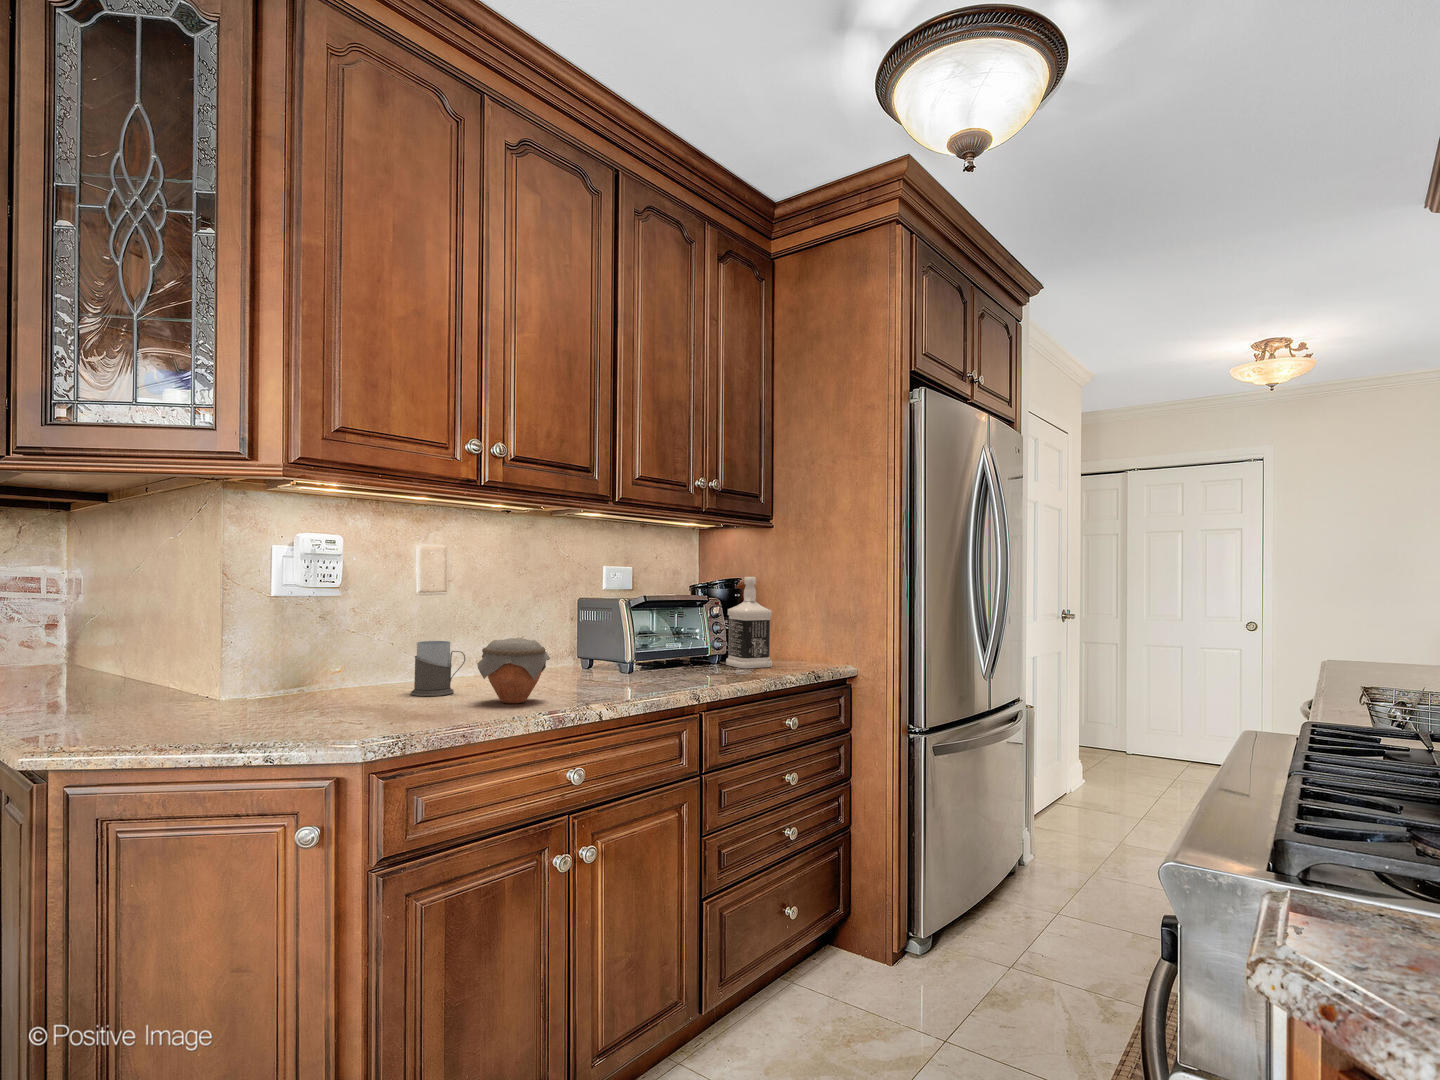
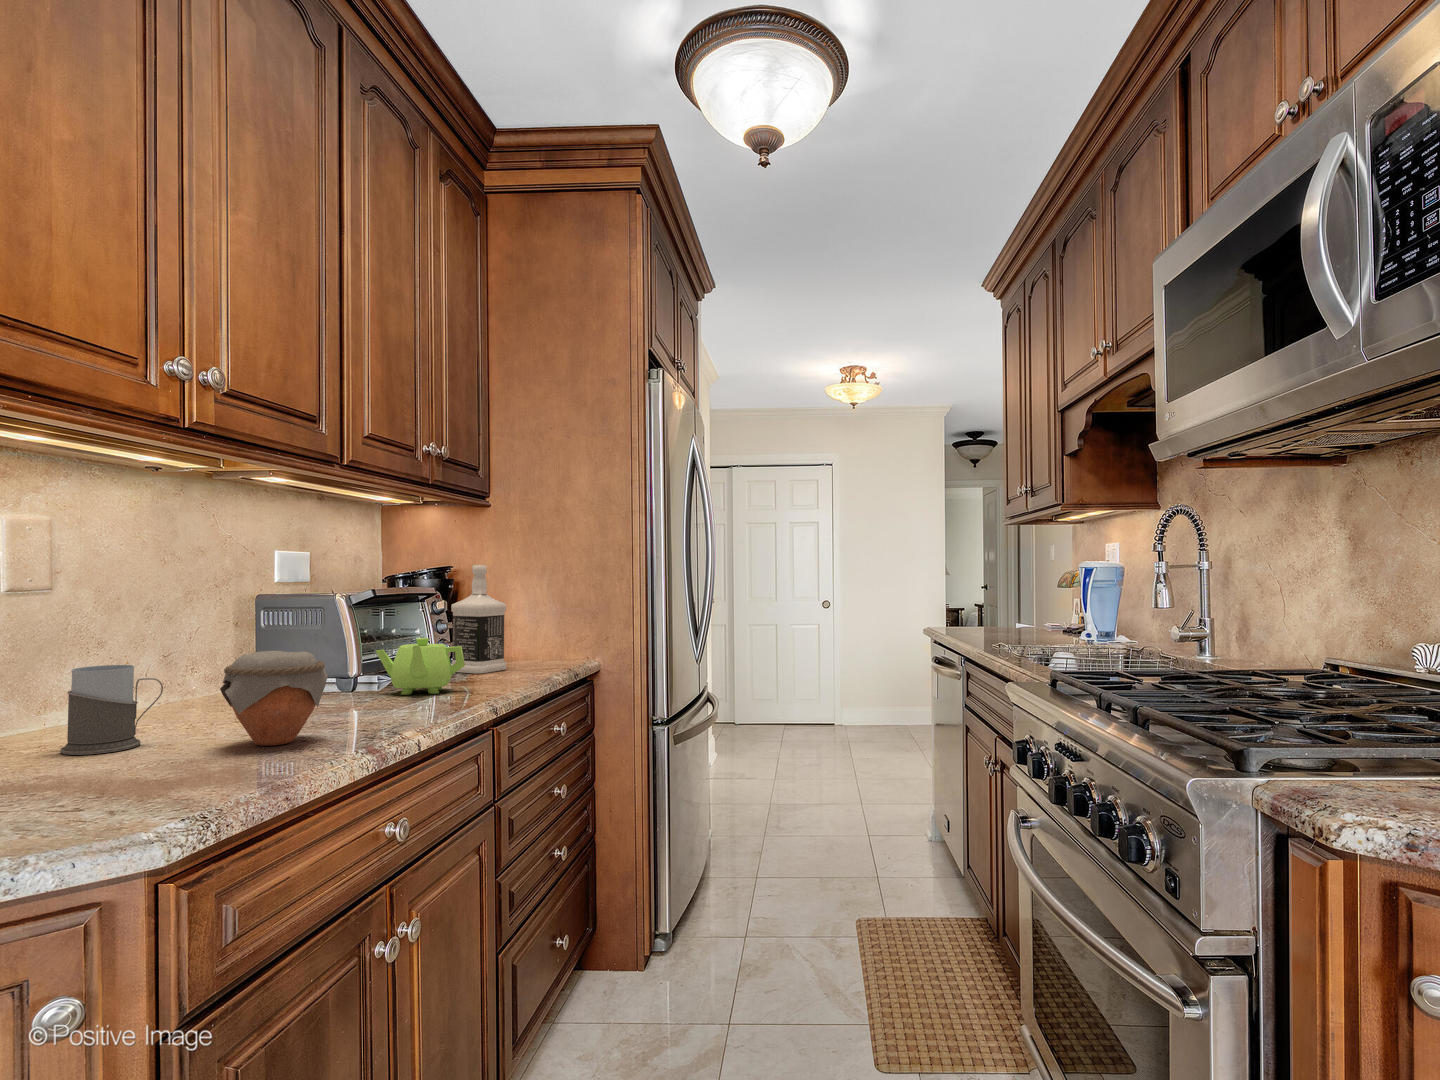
teapot: none [639,636,702,681] -> present [376,638,465,695]

